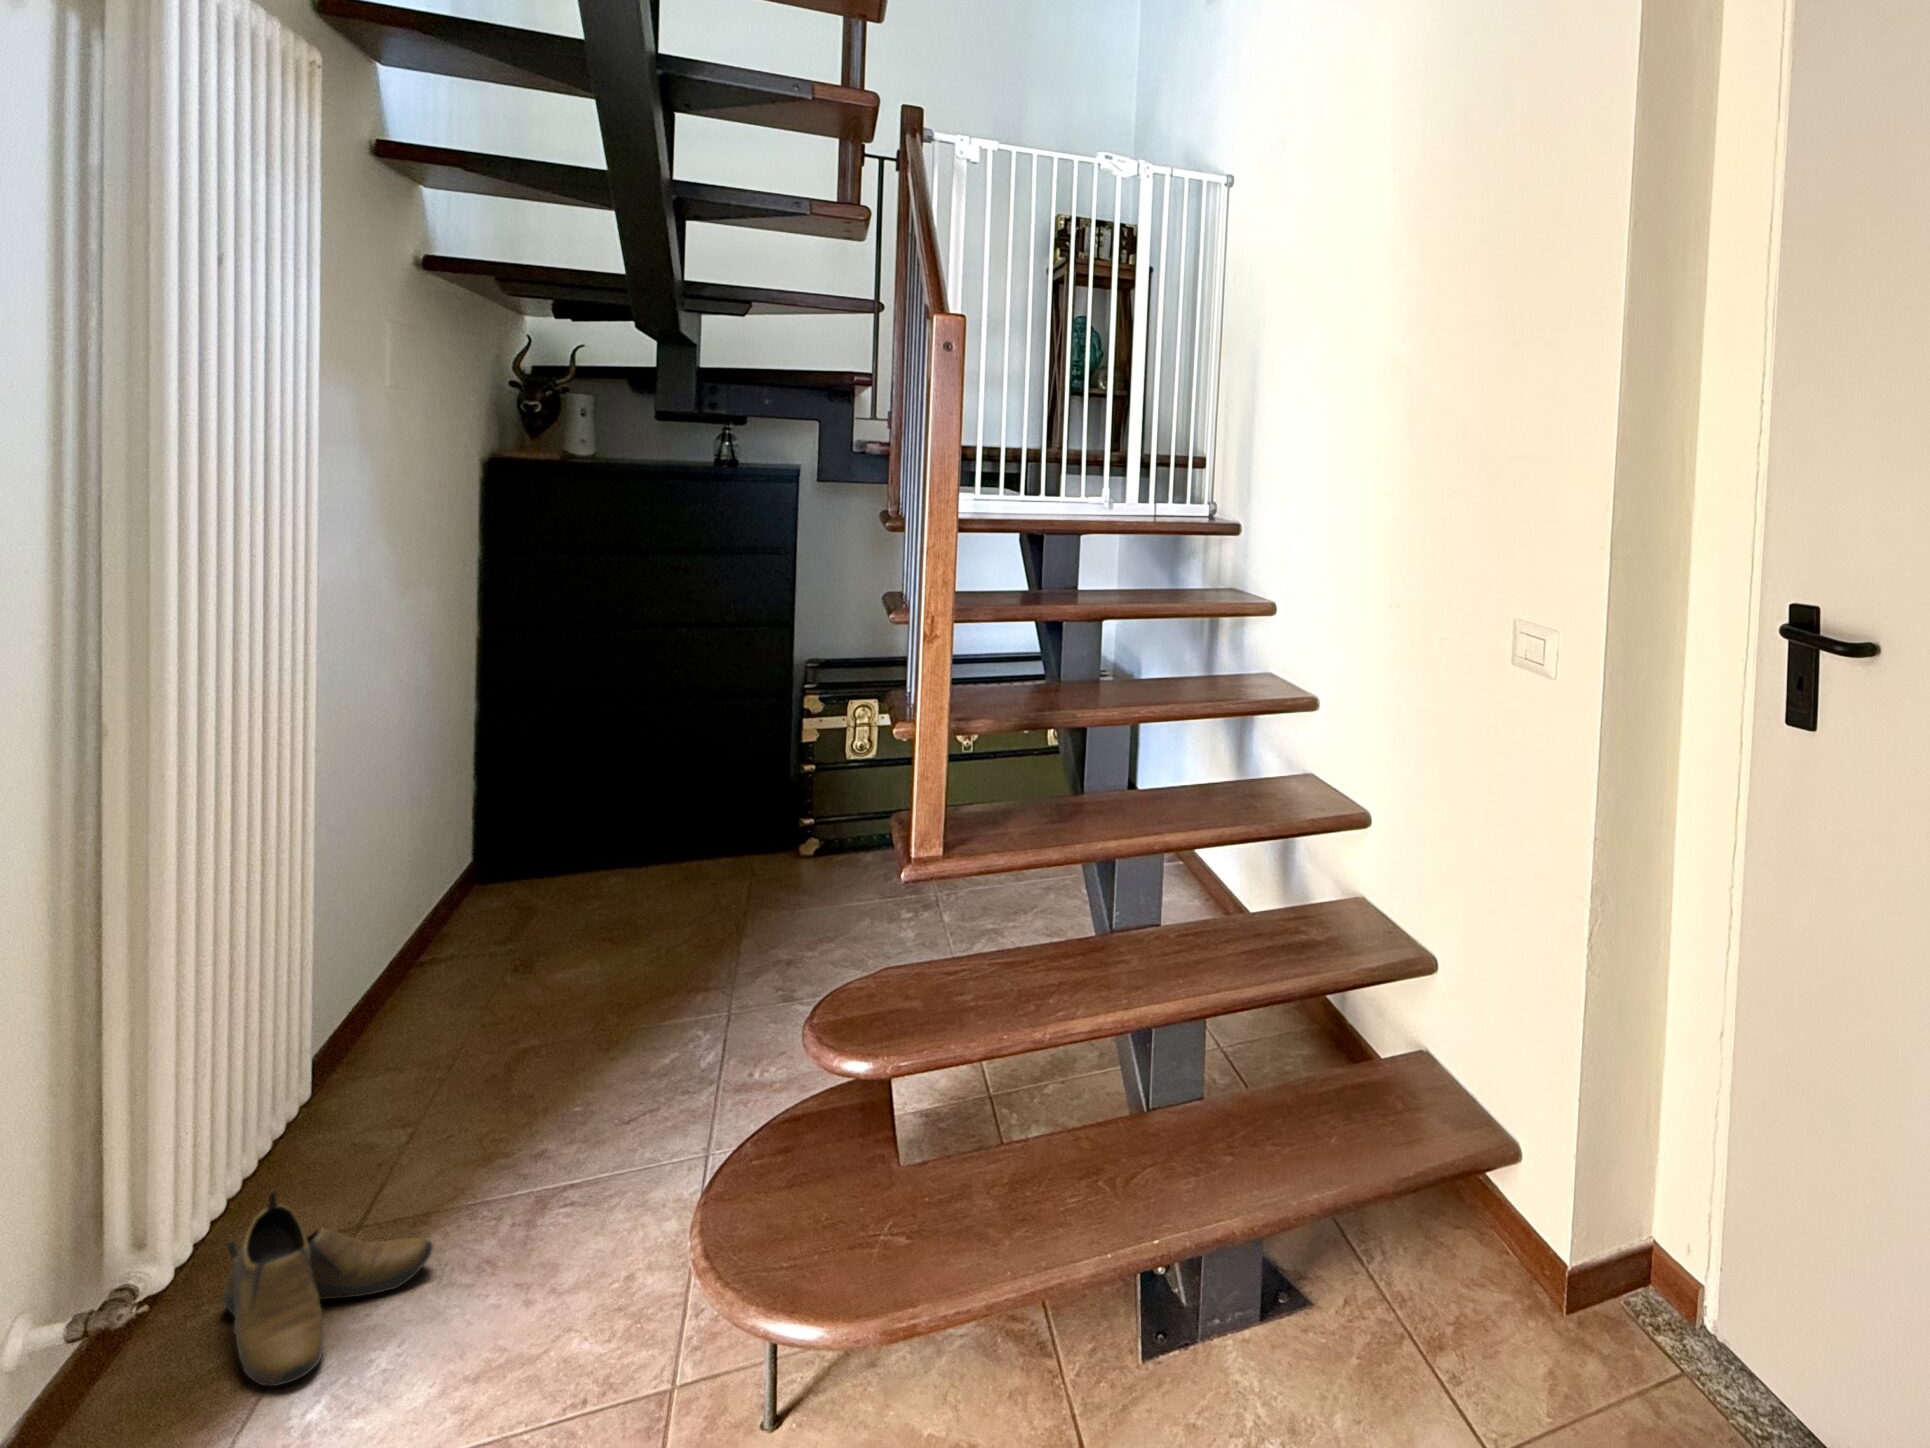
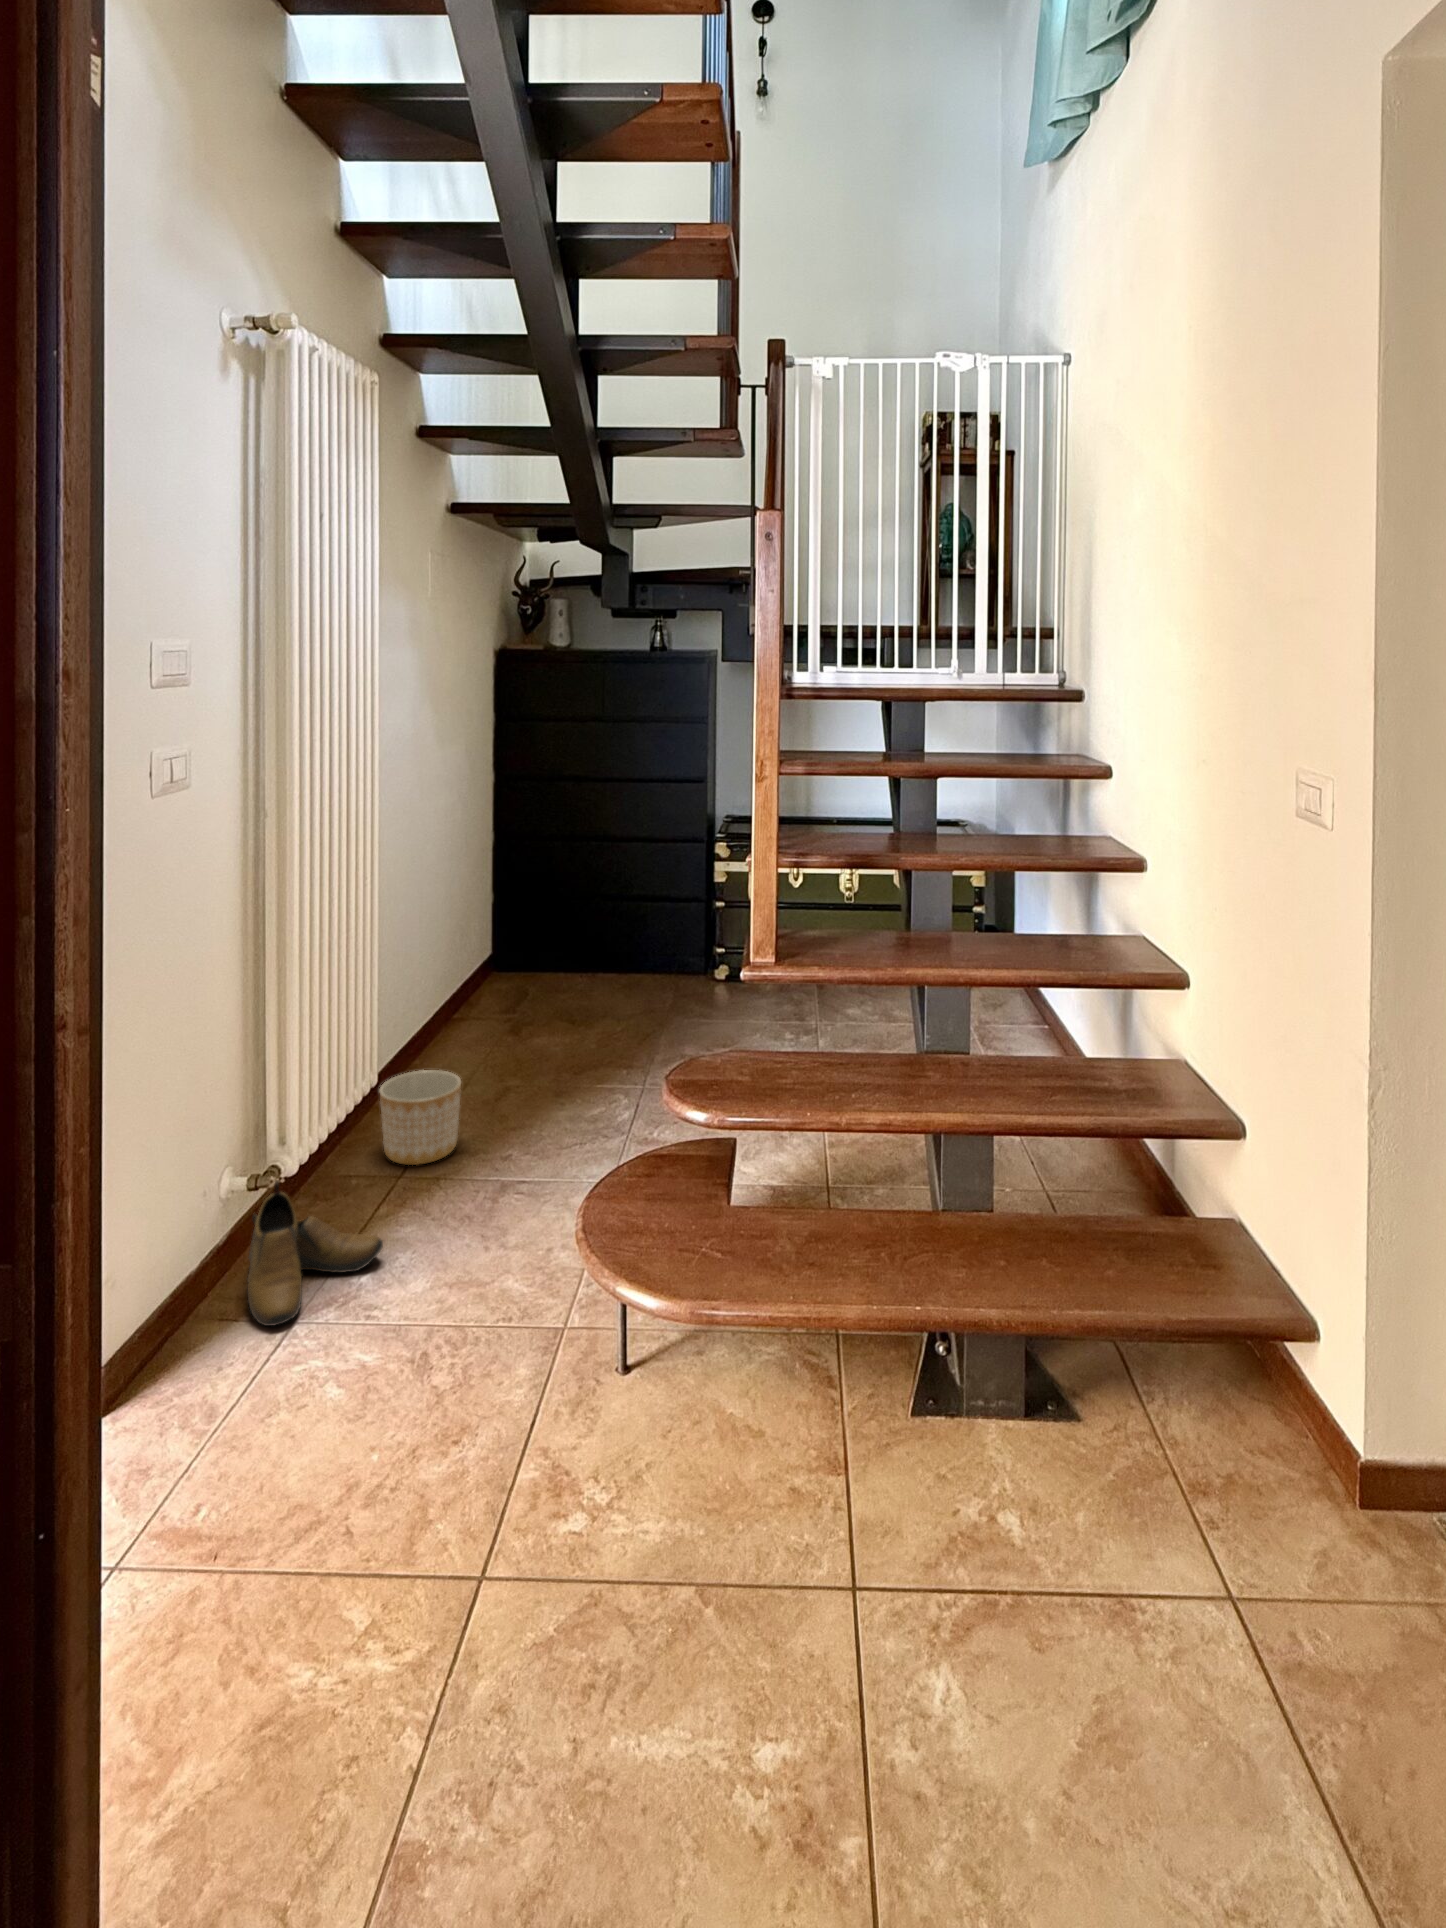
planter: none [389,1011,510,1139] -> present [379,1070,461,1165]

